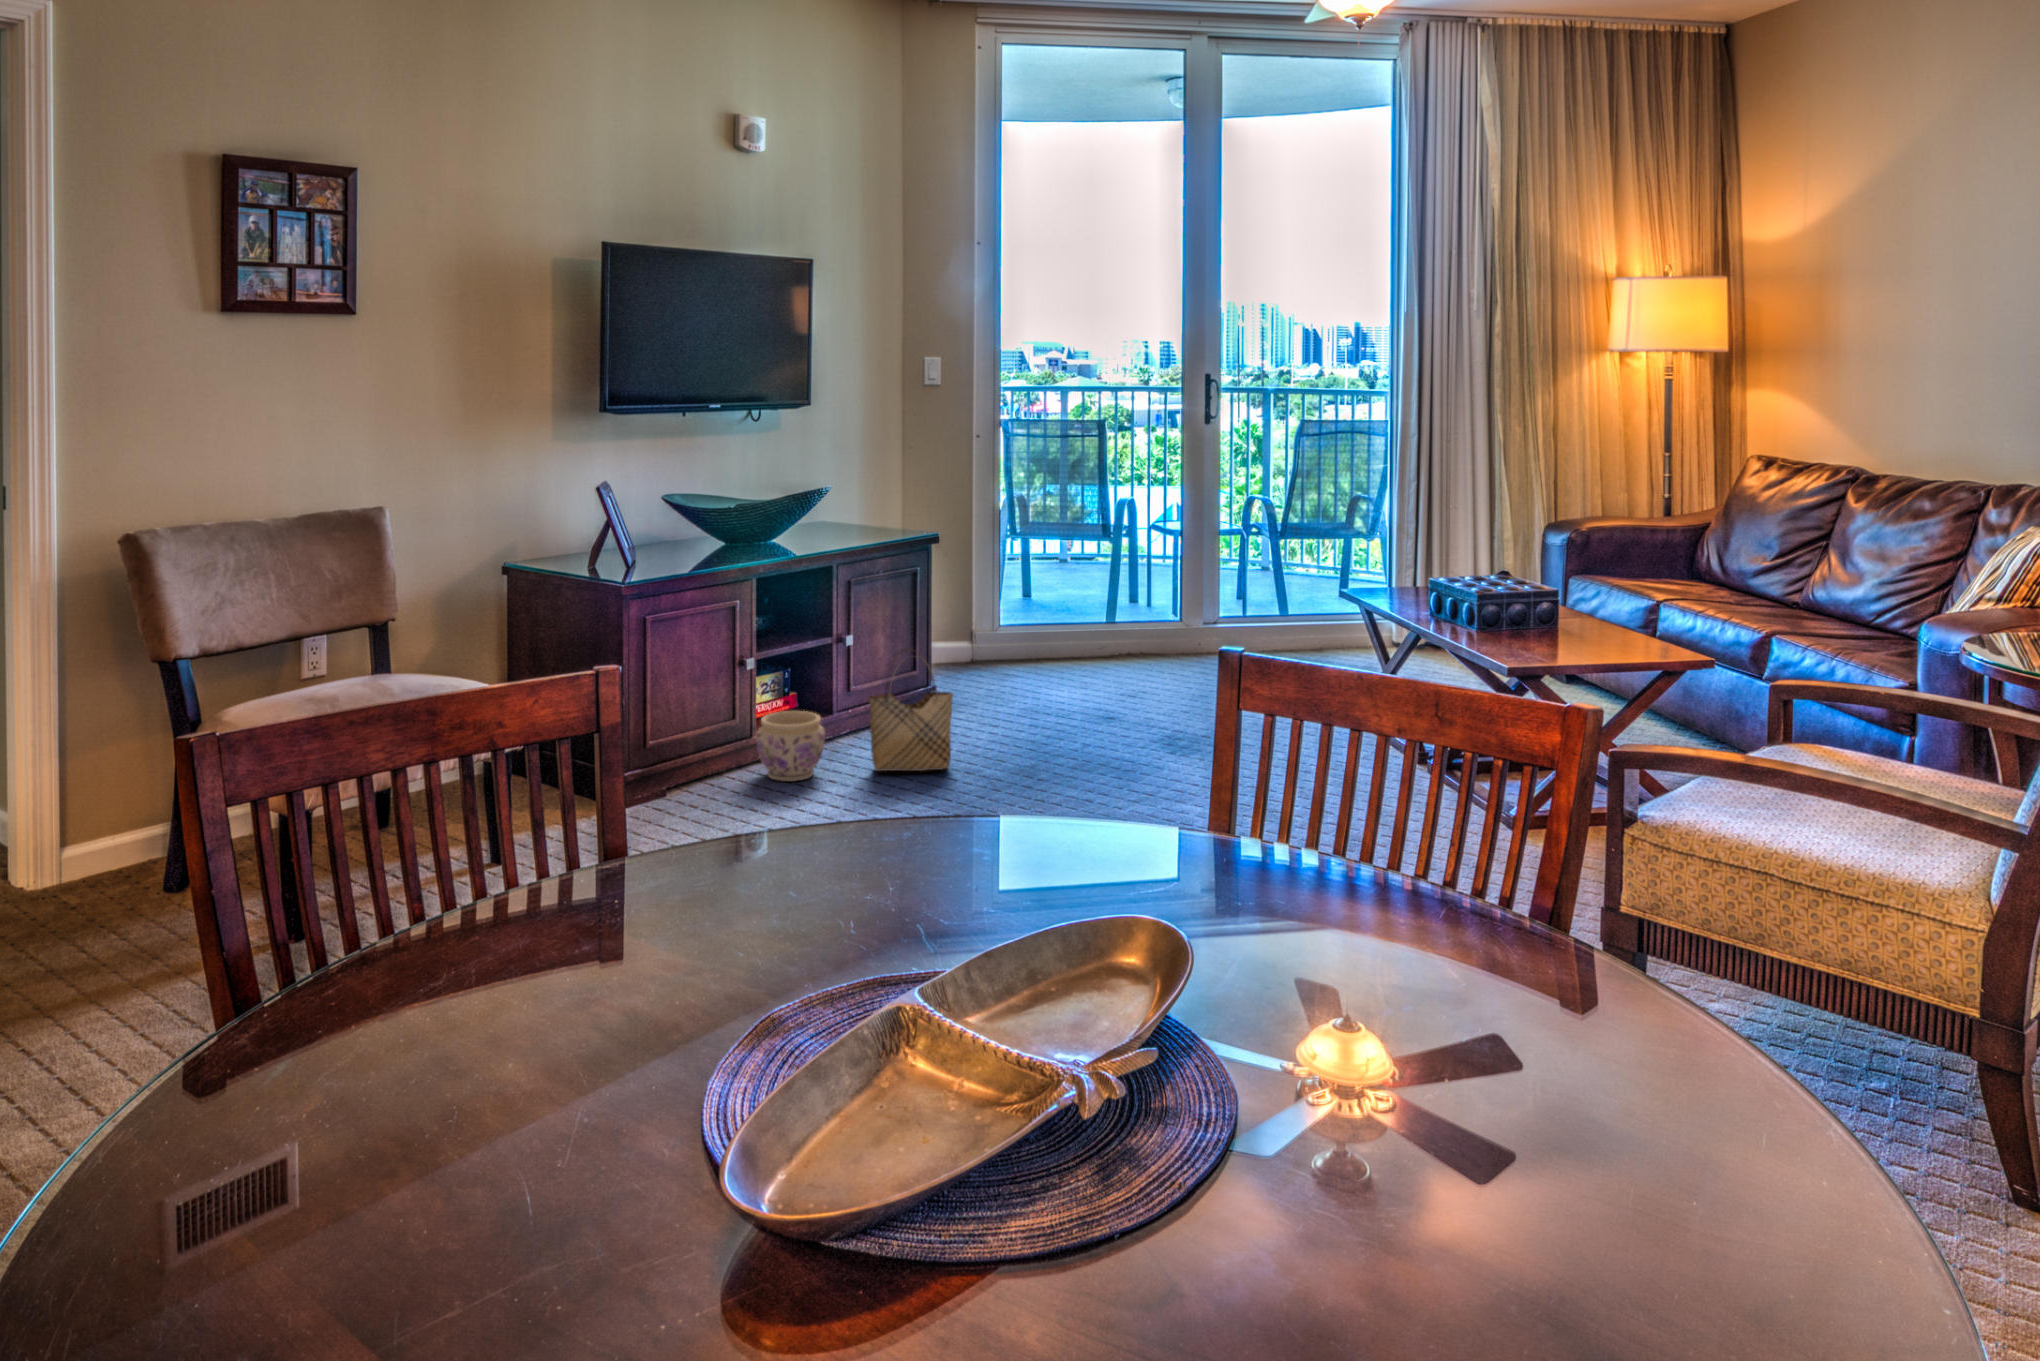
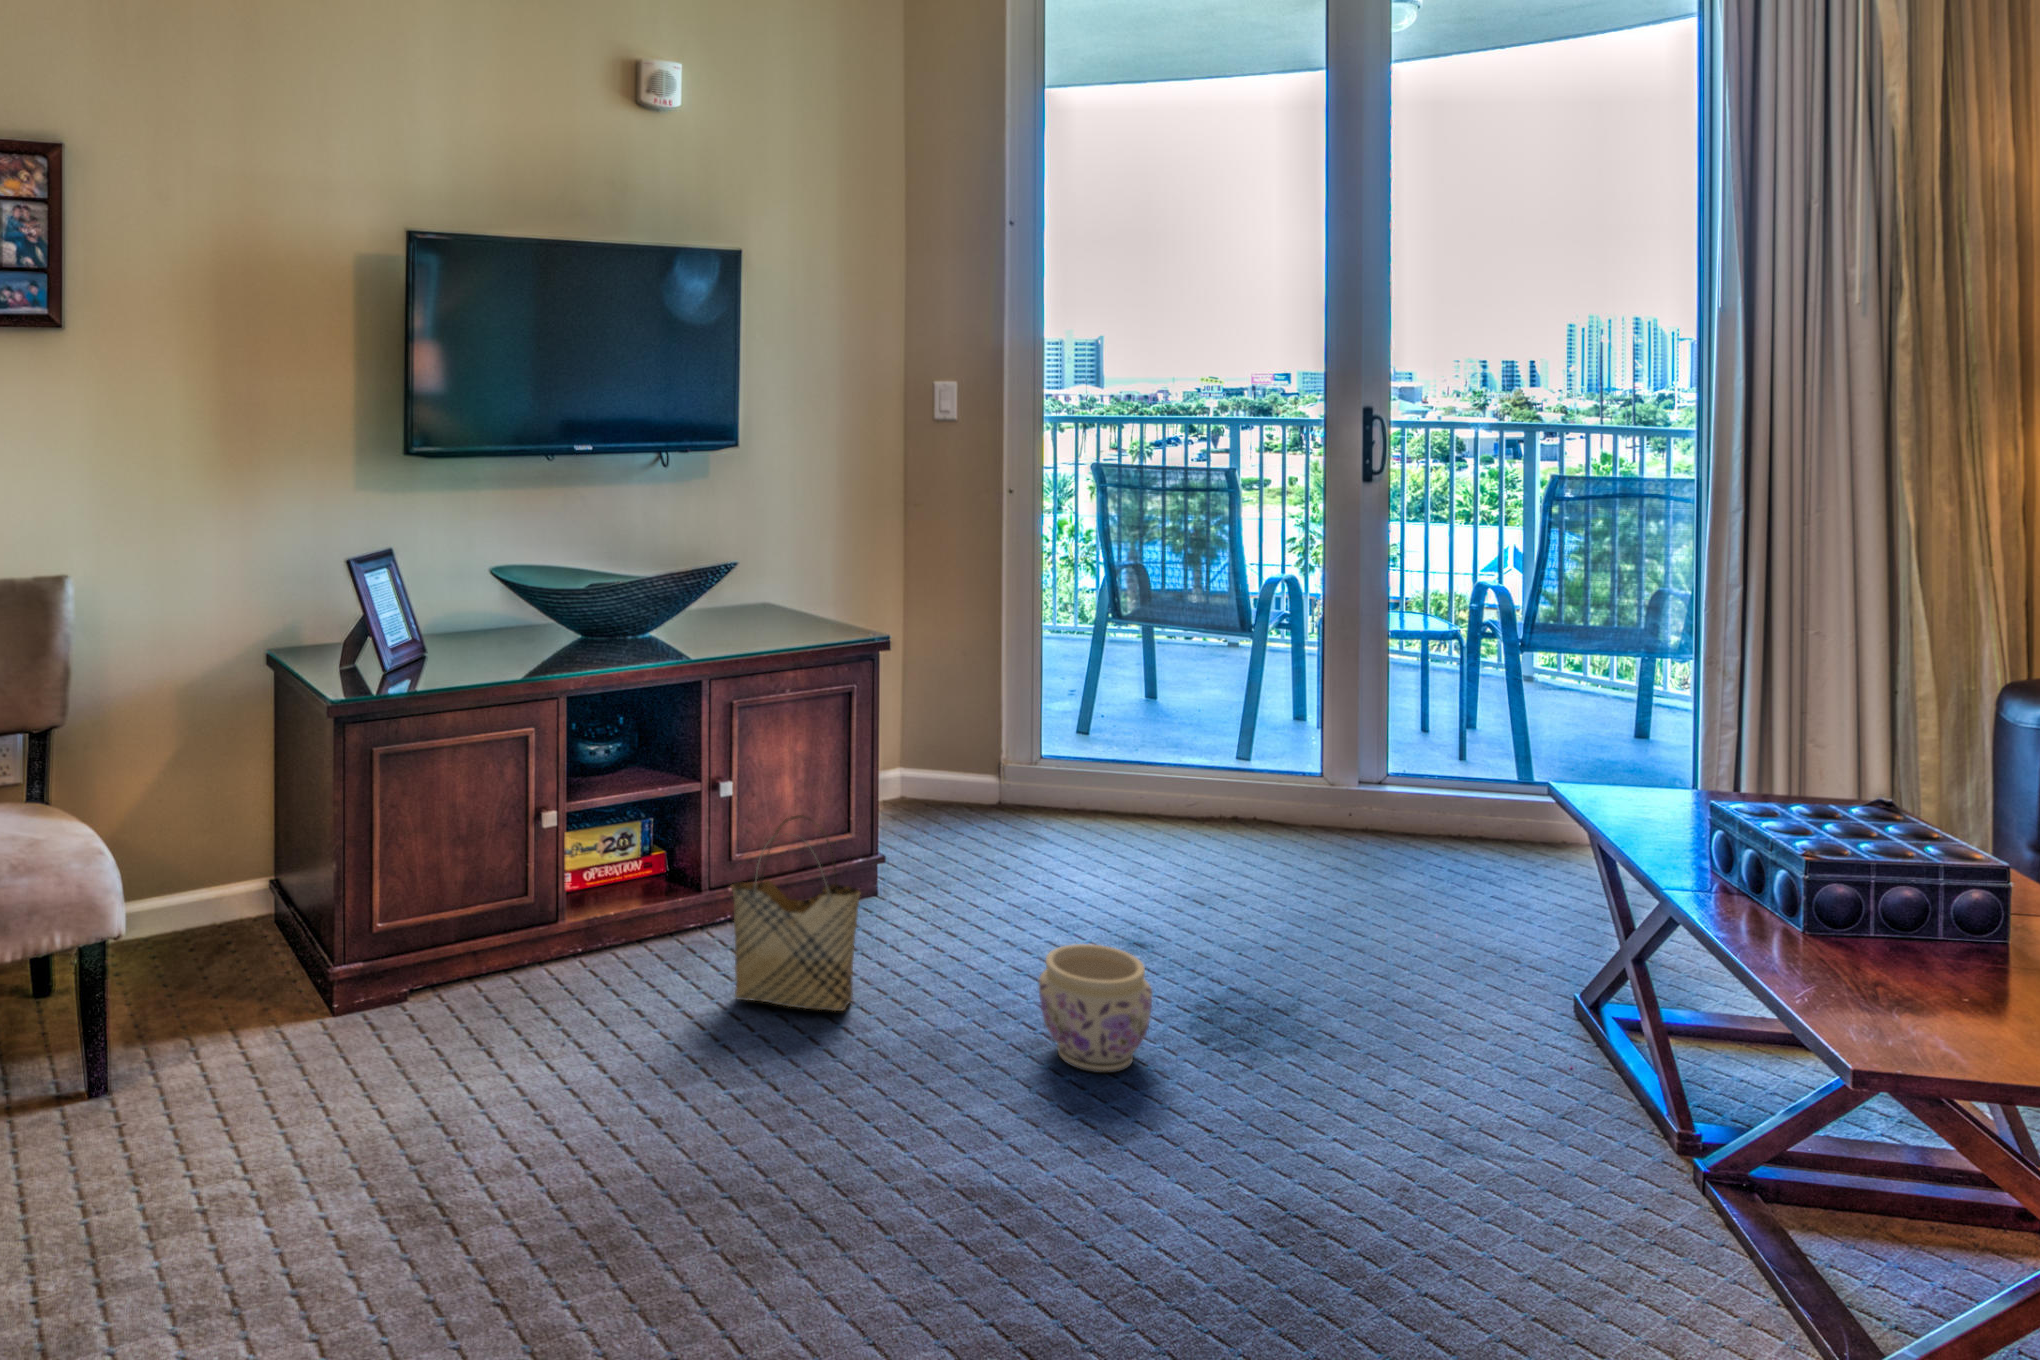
planter: present [756,711,825,782] -> present [1039,944,1152,1073]

